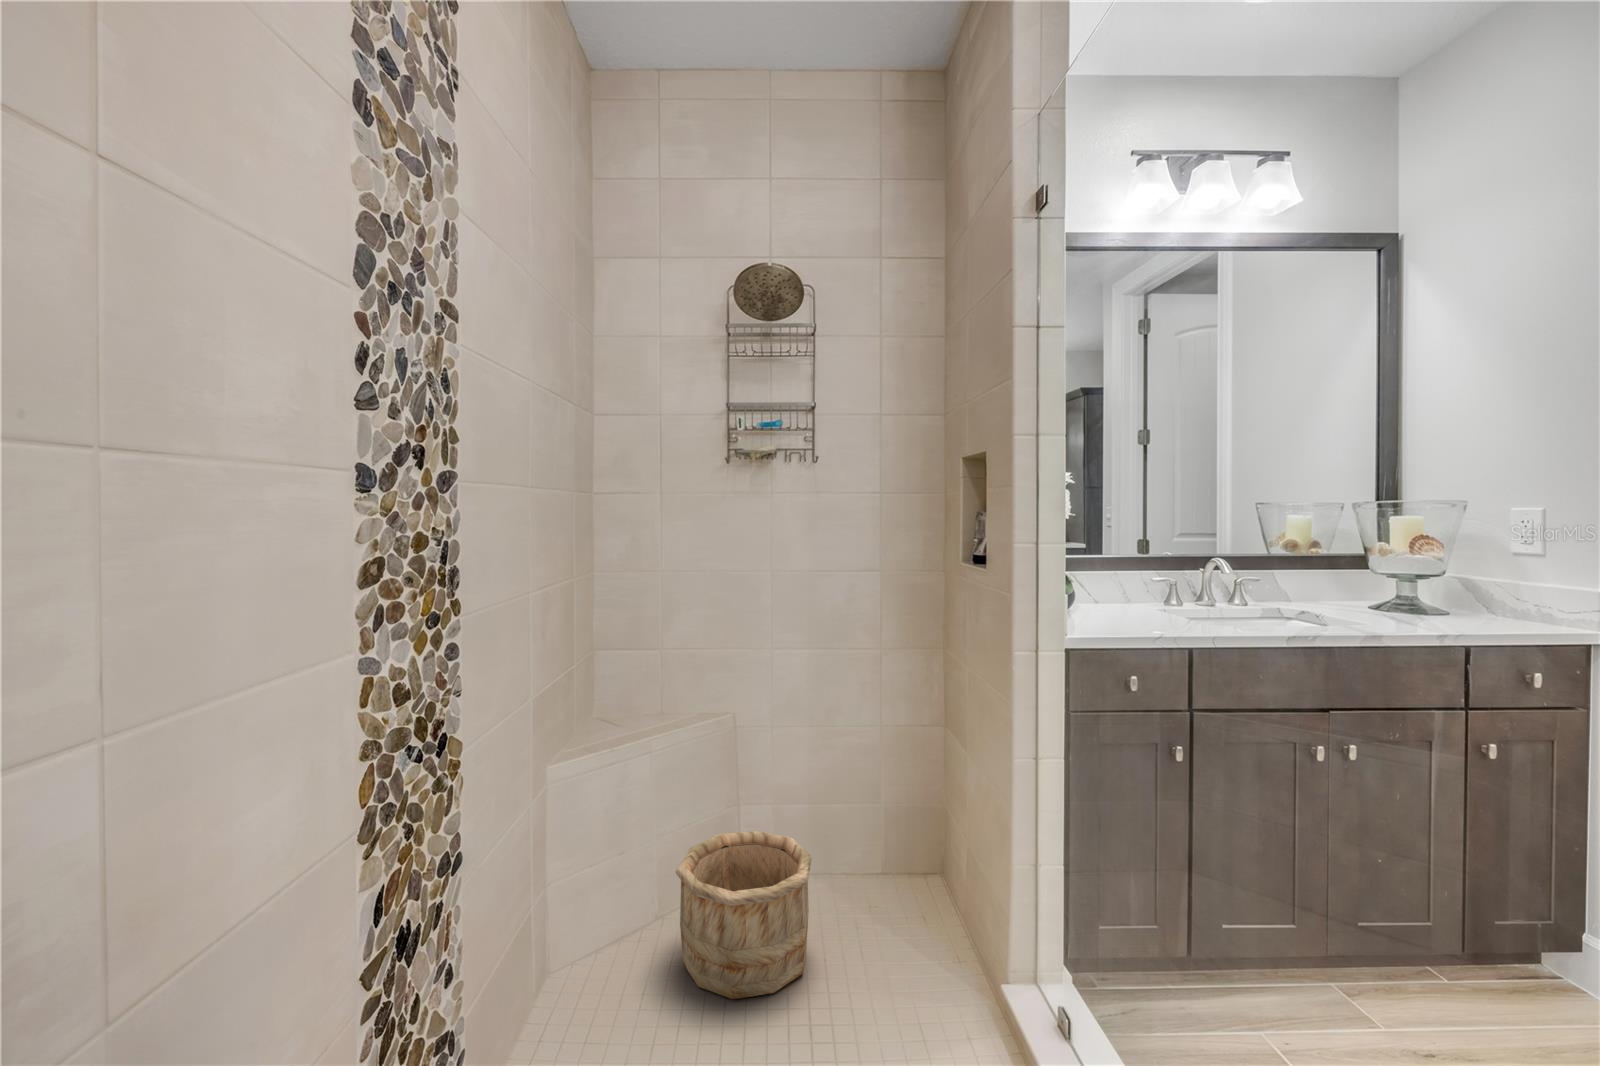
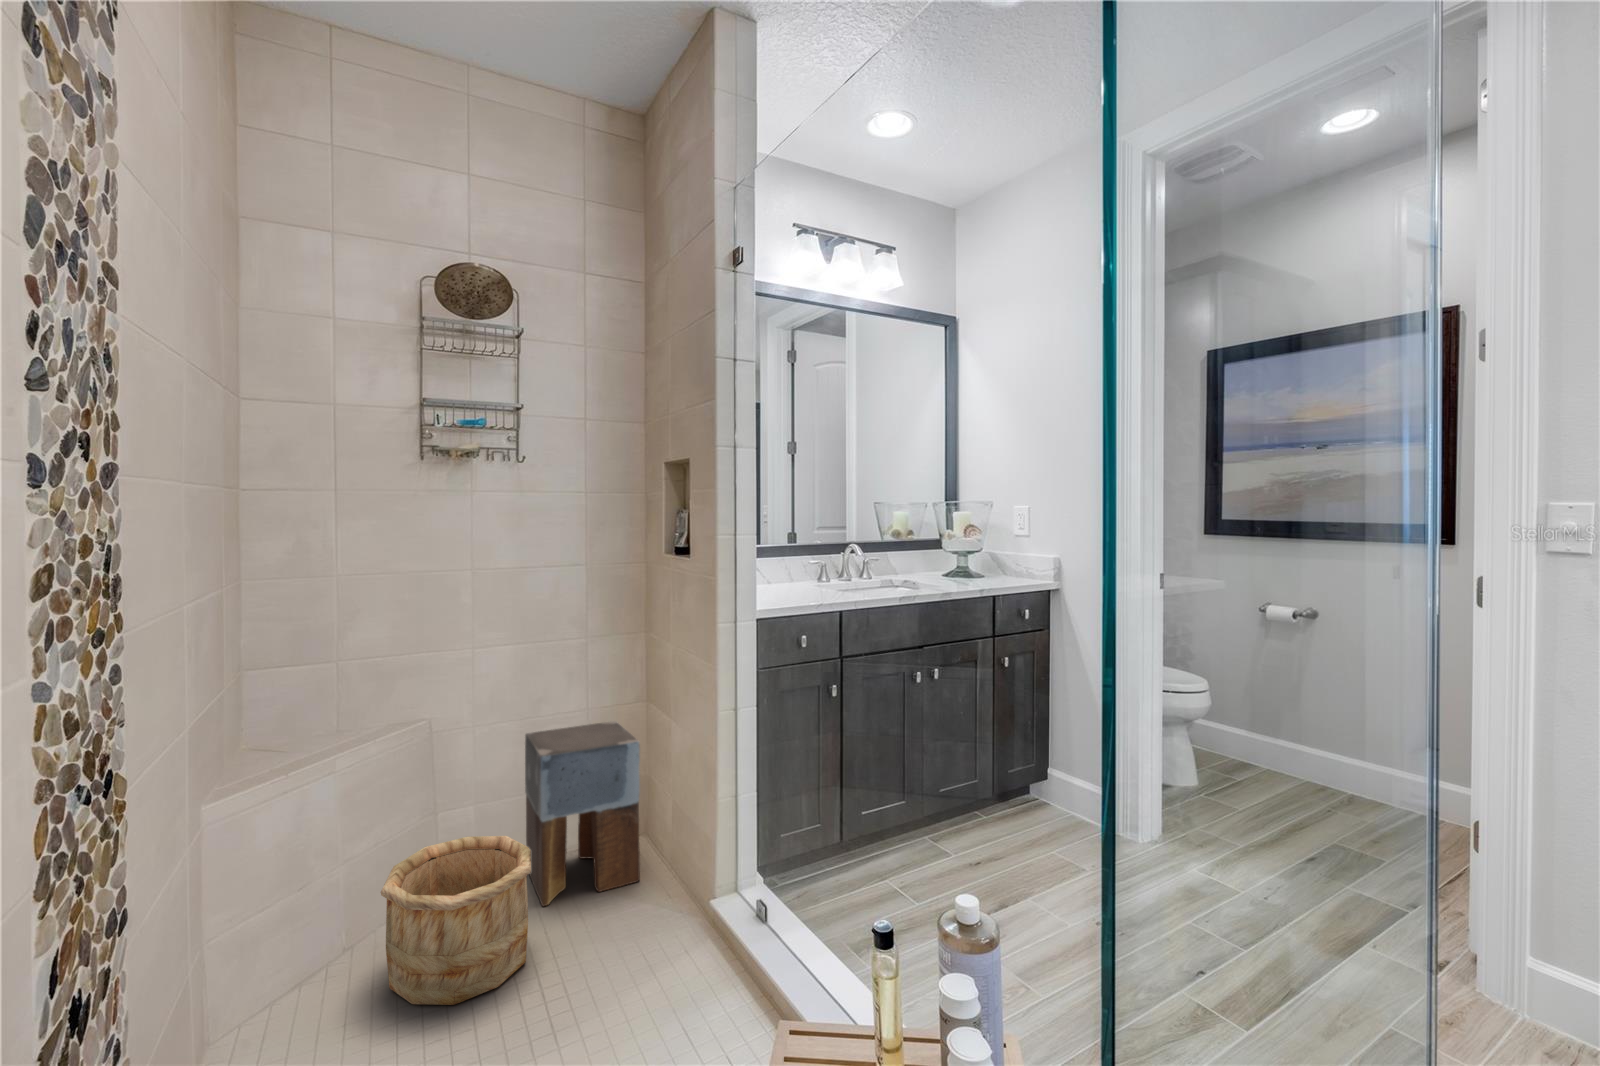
stool: none [819,733,930,916] -> present [525,721,640,906]

